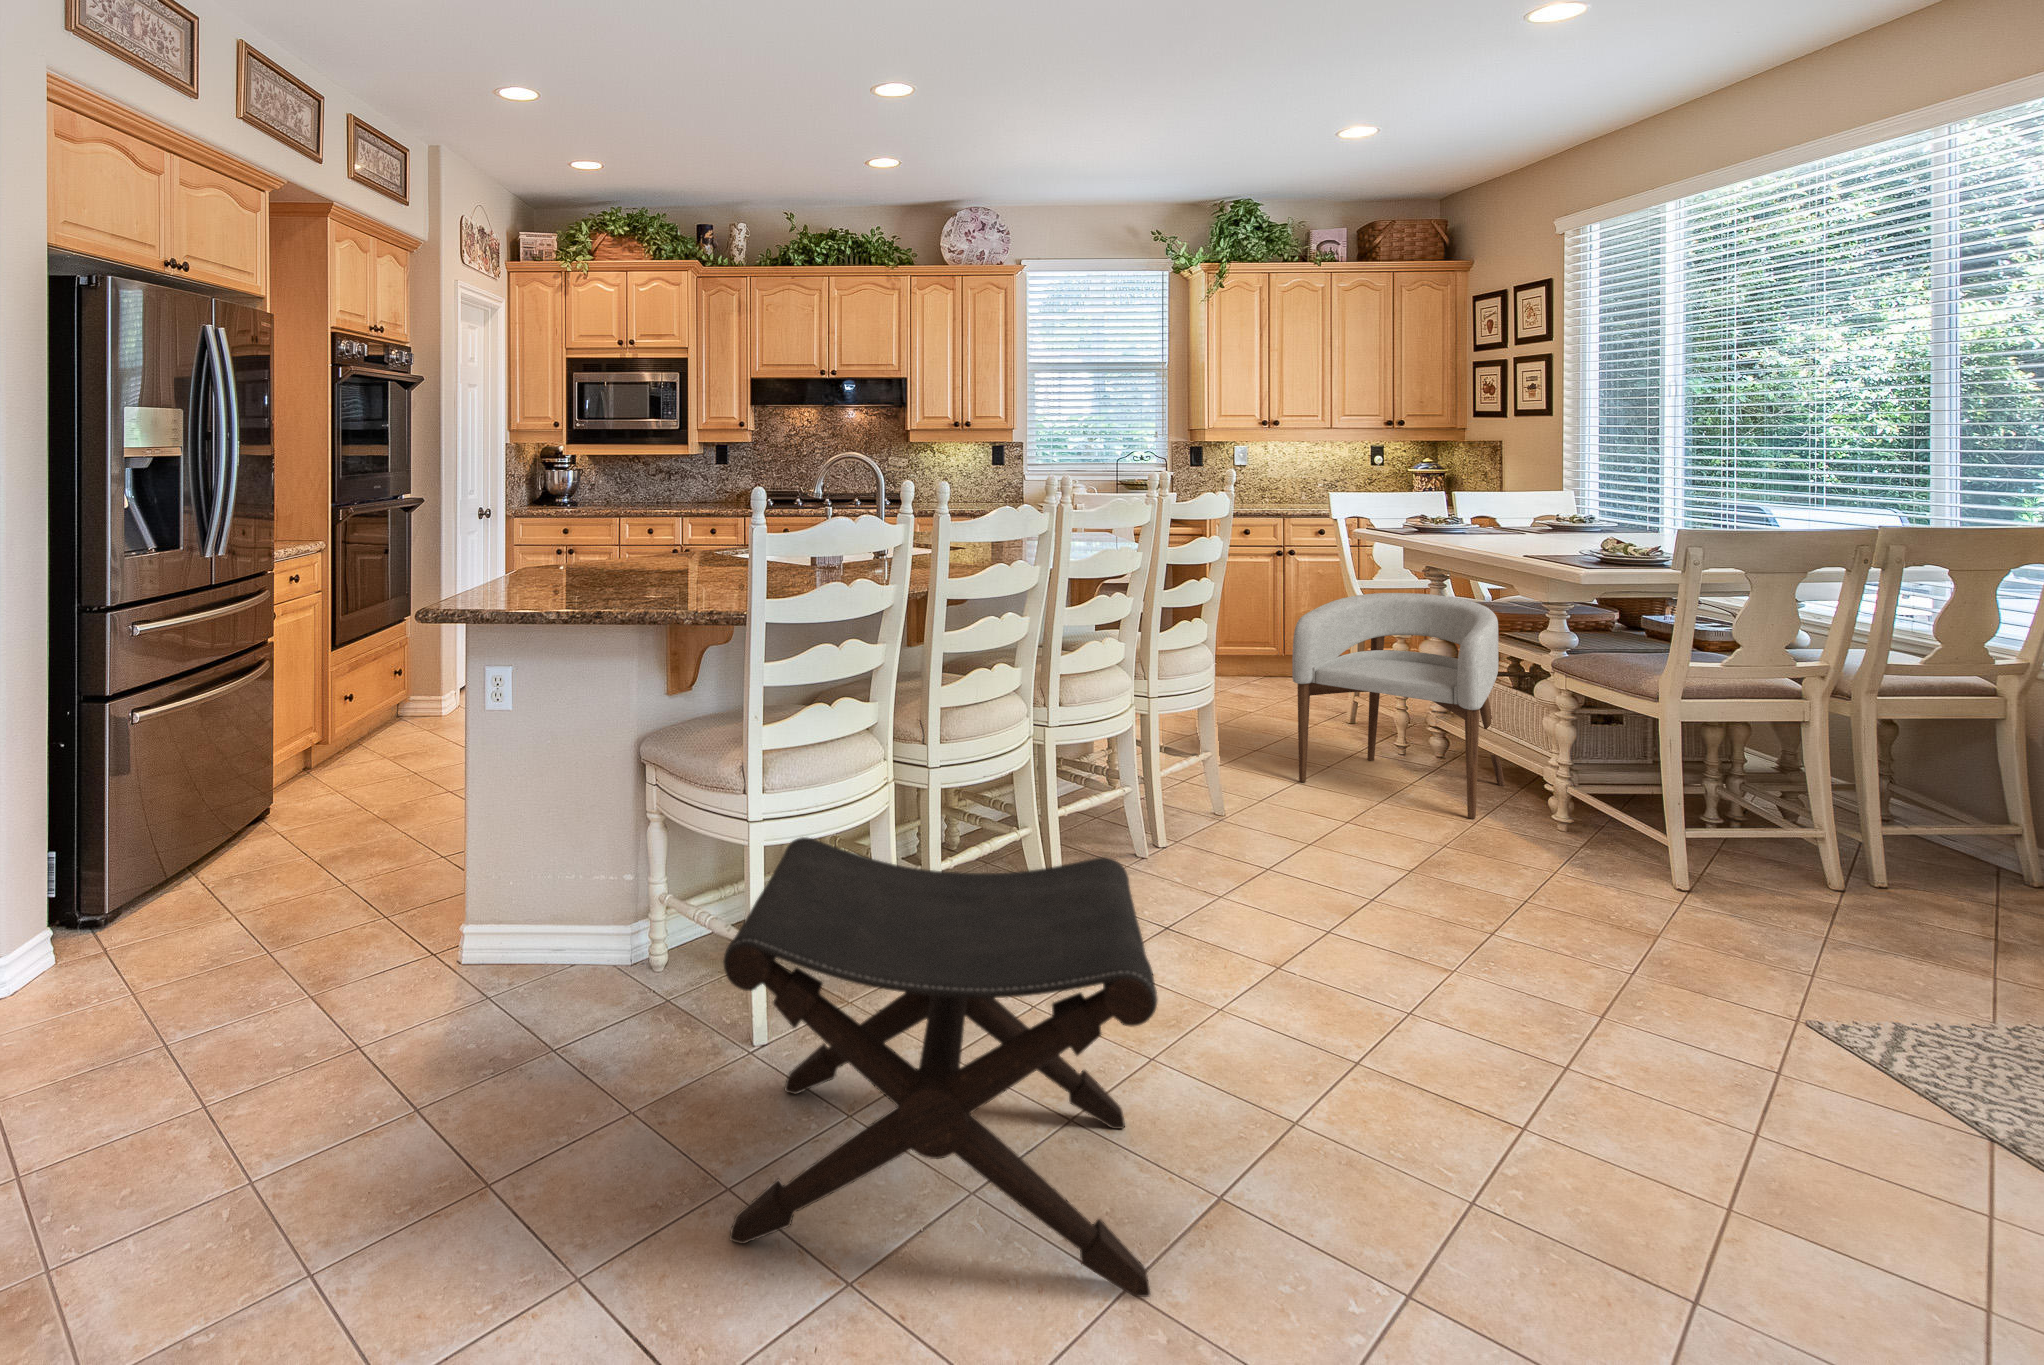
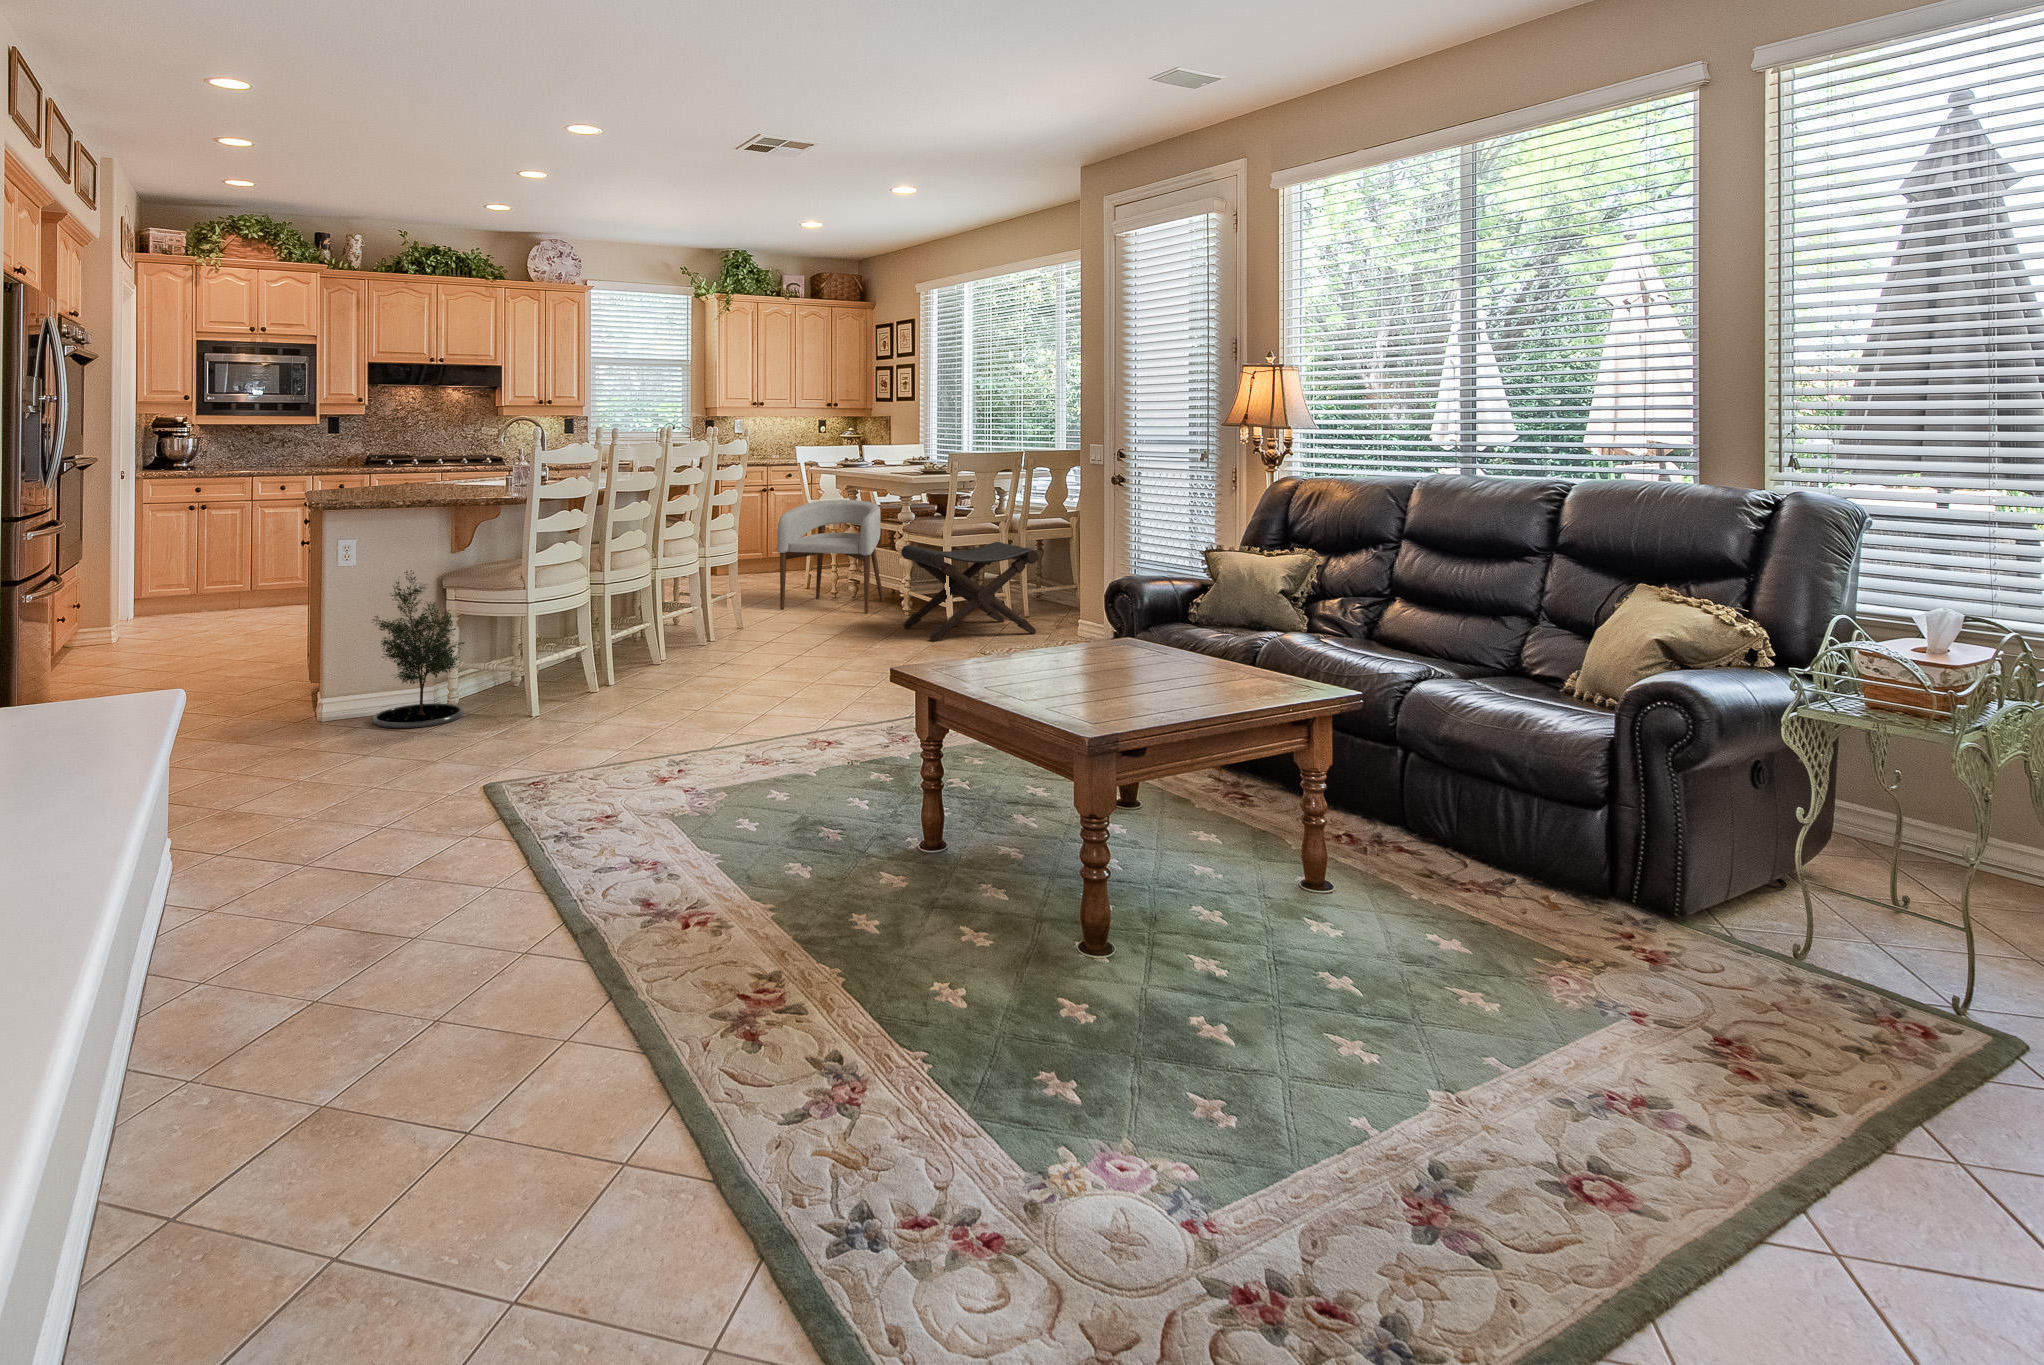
potted tree: none [477,740,649,1049] -> present [372,570,464,728]
footstool: present [723,837,1158,1297] -> present [901,542,1039,641]

